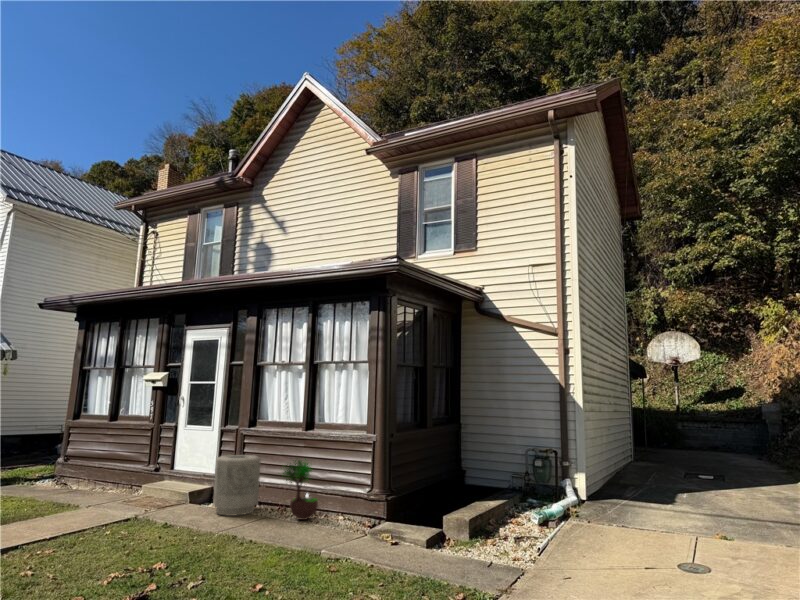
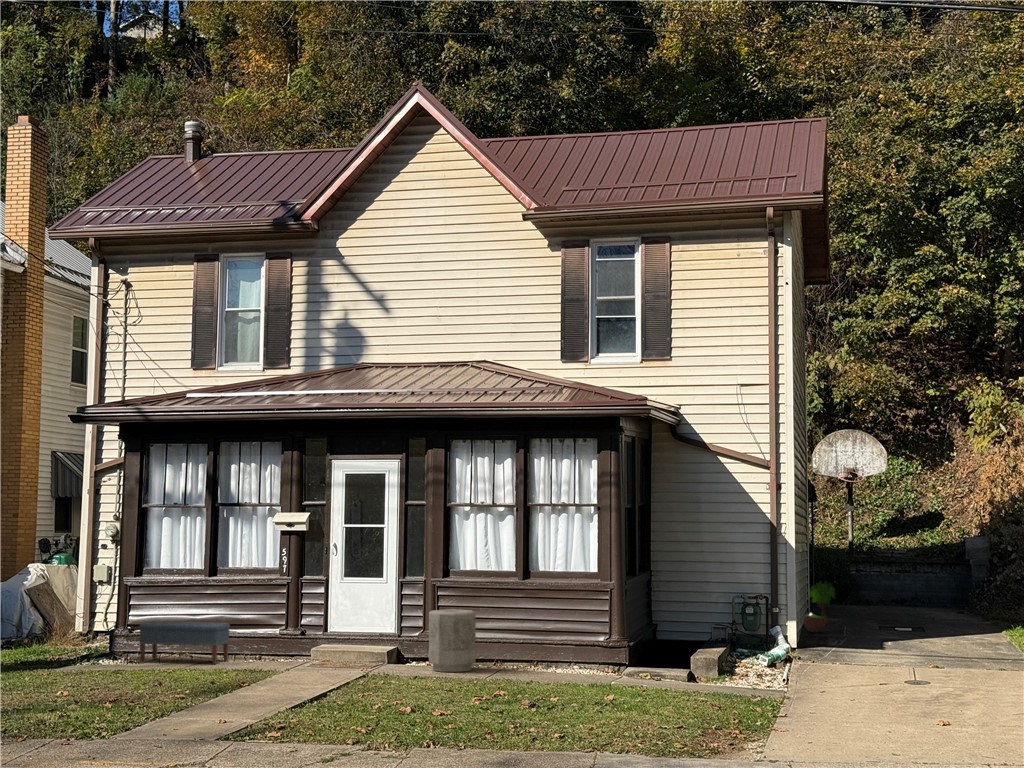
bench: none [50,453,115,491] -> present [139,621,230,664]
potted tree: present [283,459,318,520] -> present [804,584,834,633]

